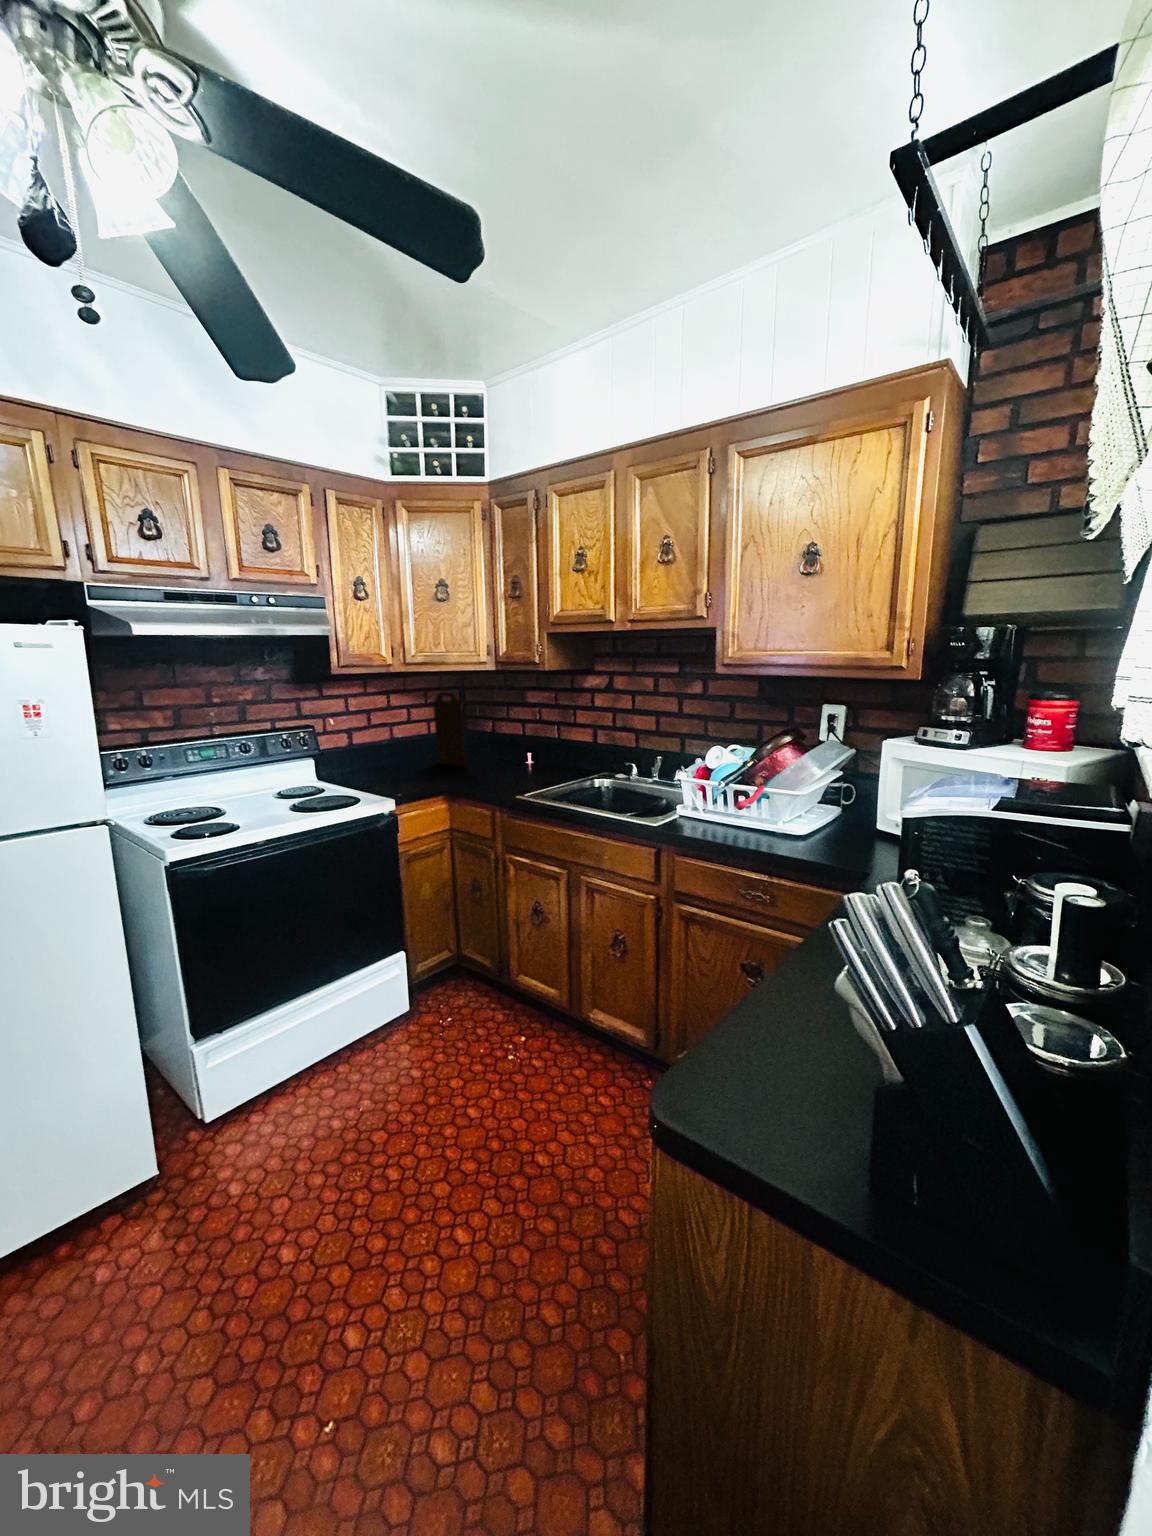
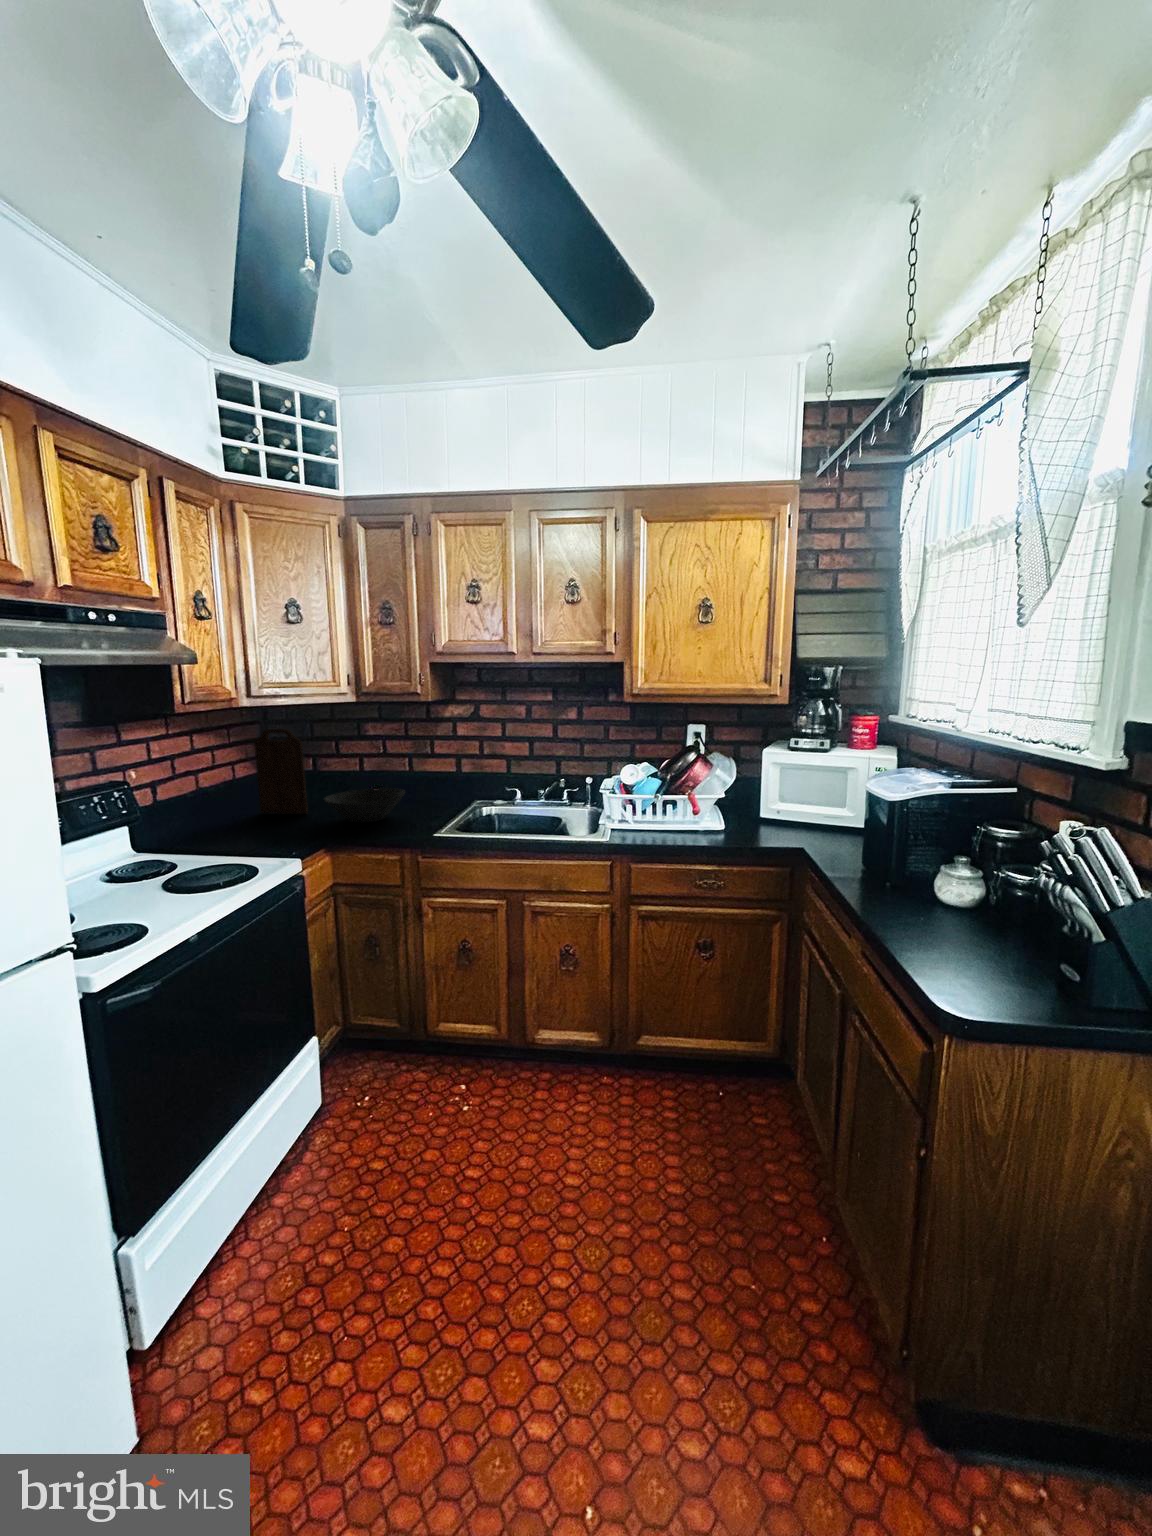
bowl: none [459,750,530,780] -> present [324,788,405,823]

